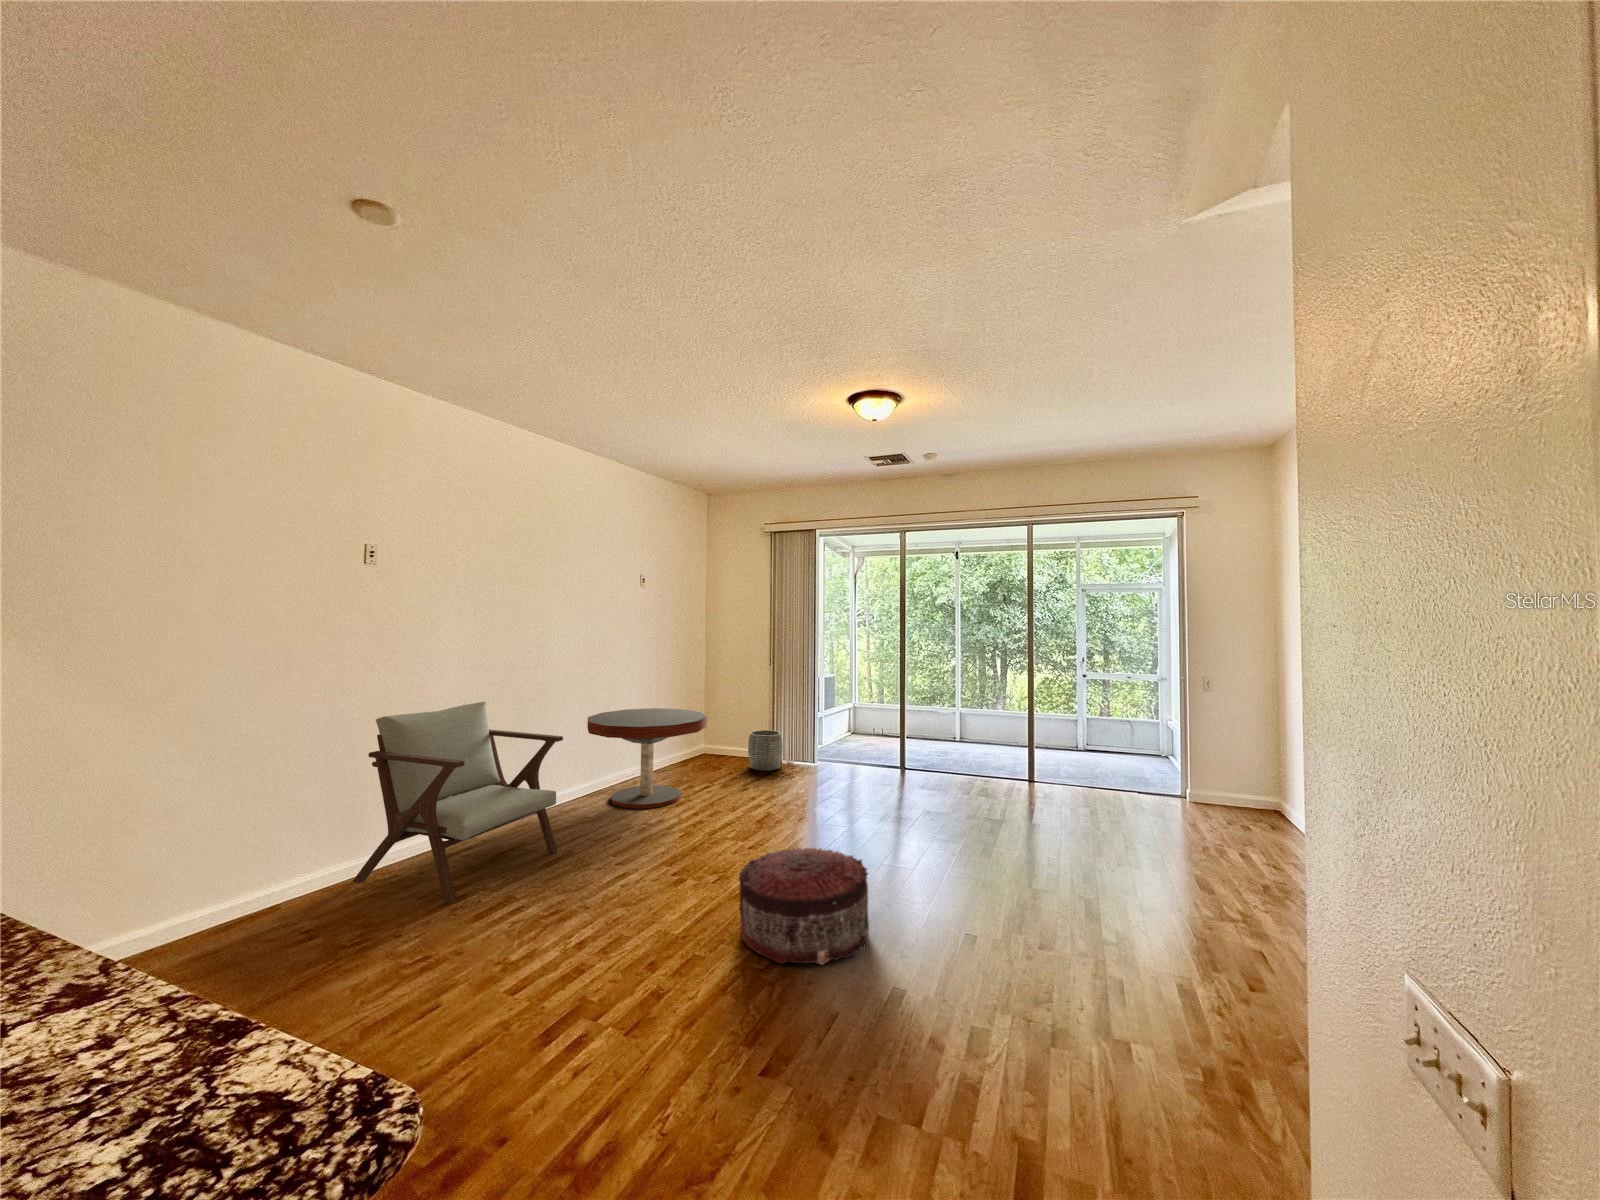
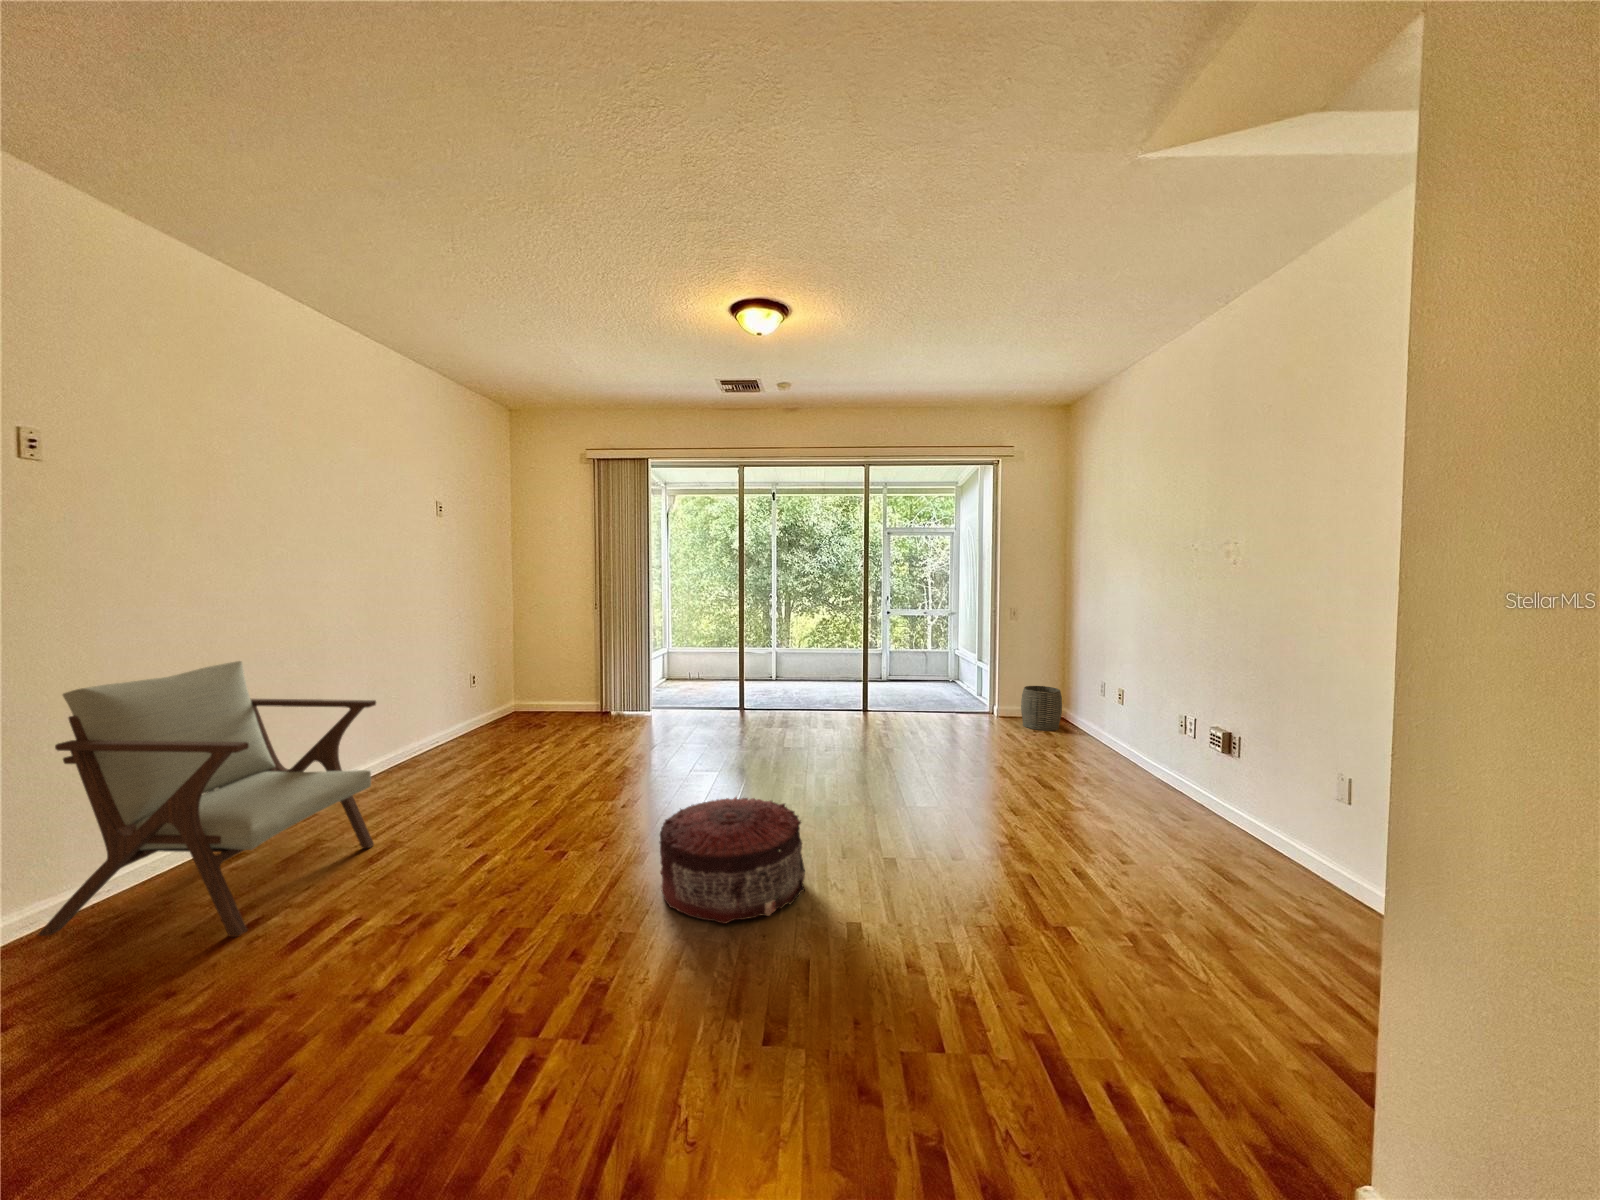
coffee table: present [587,708,707,809] -> none [380,661,541,782]
woven basket: present [748,730,782,771] -> present [1021,686,1062,731]

